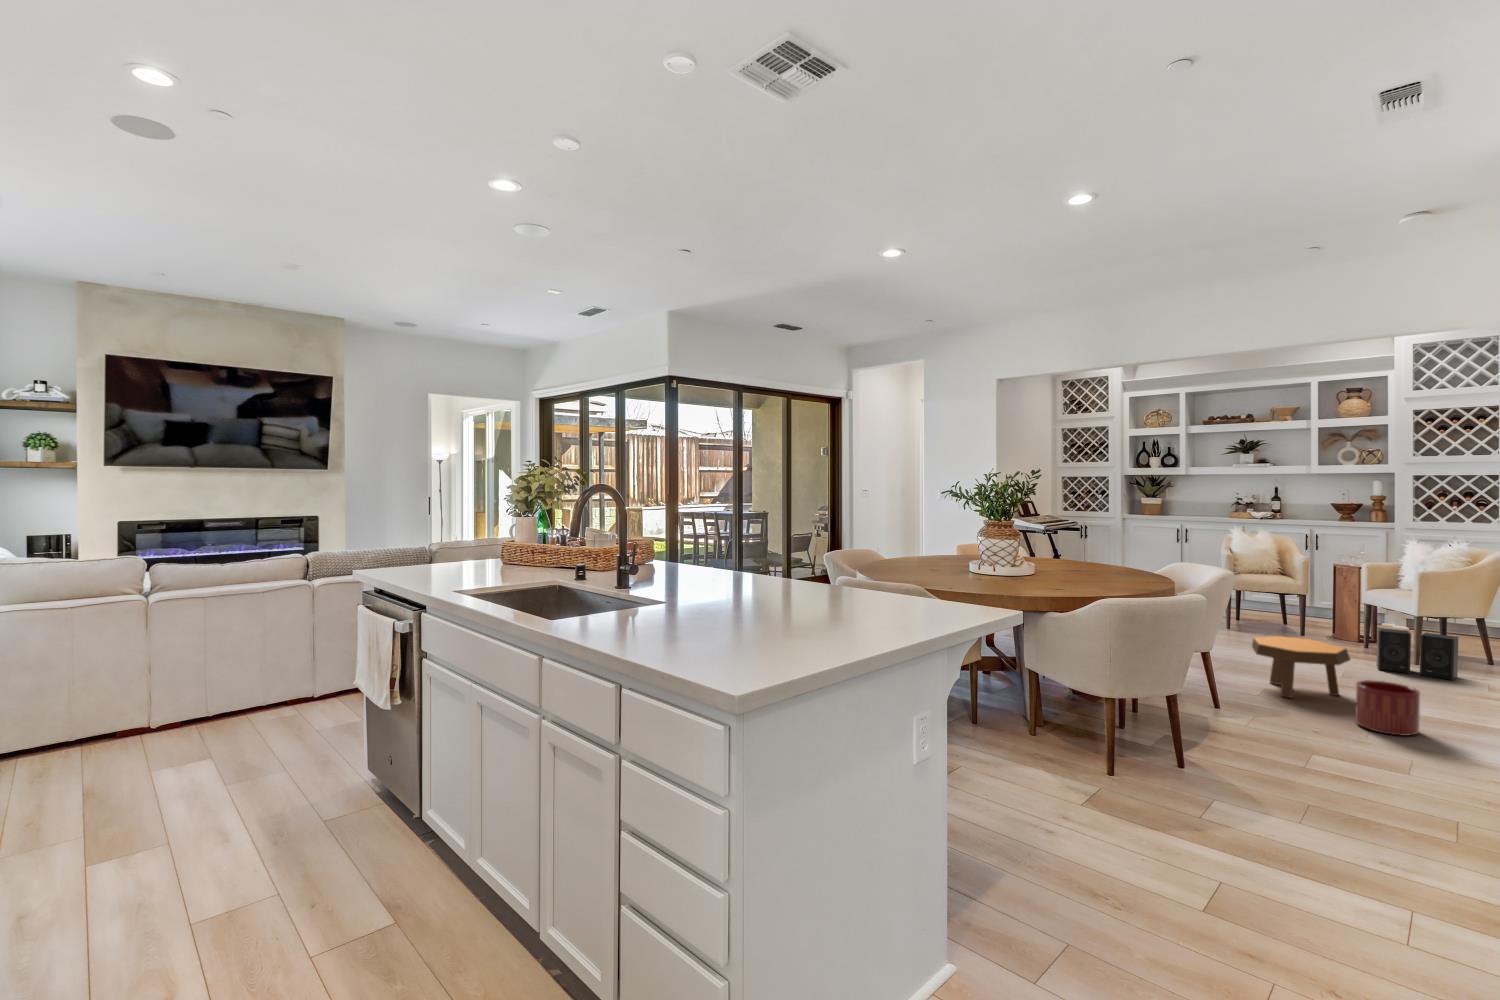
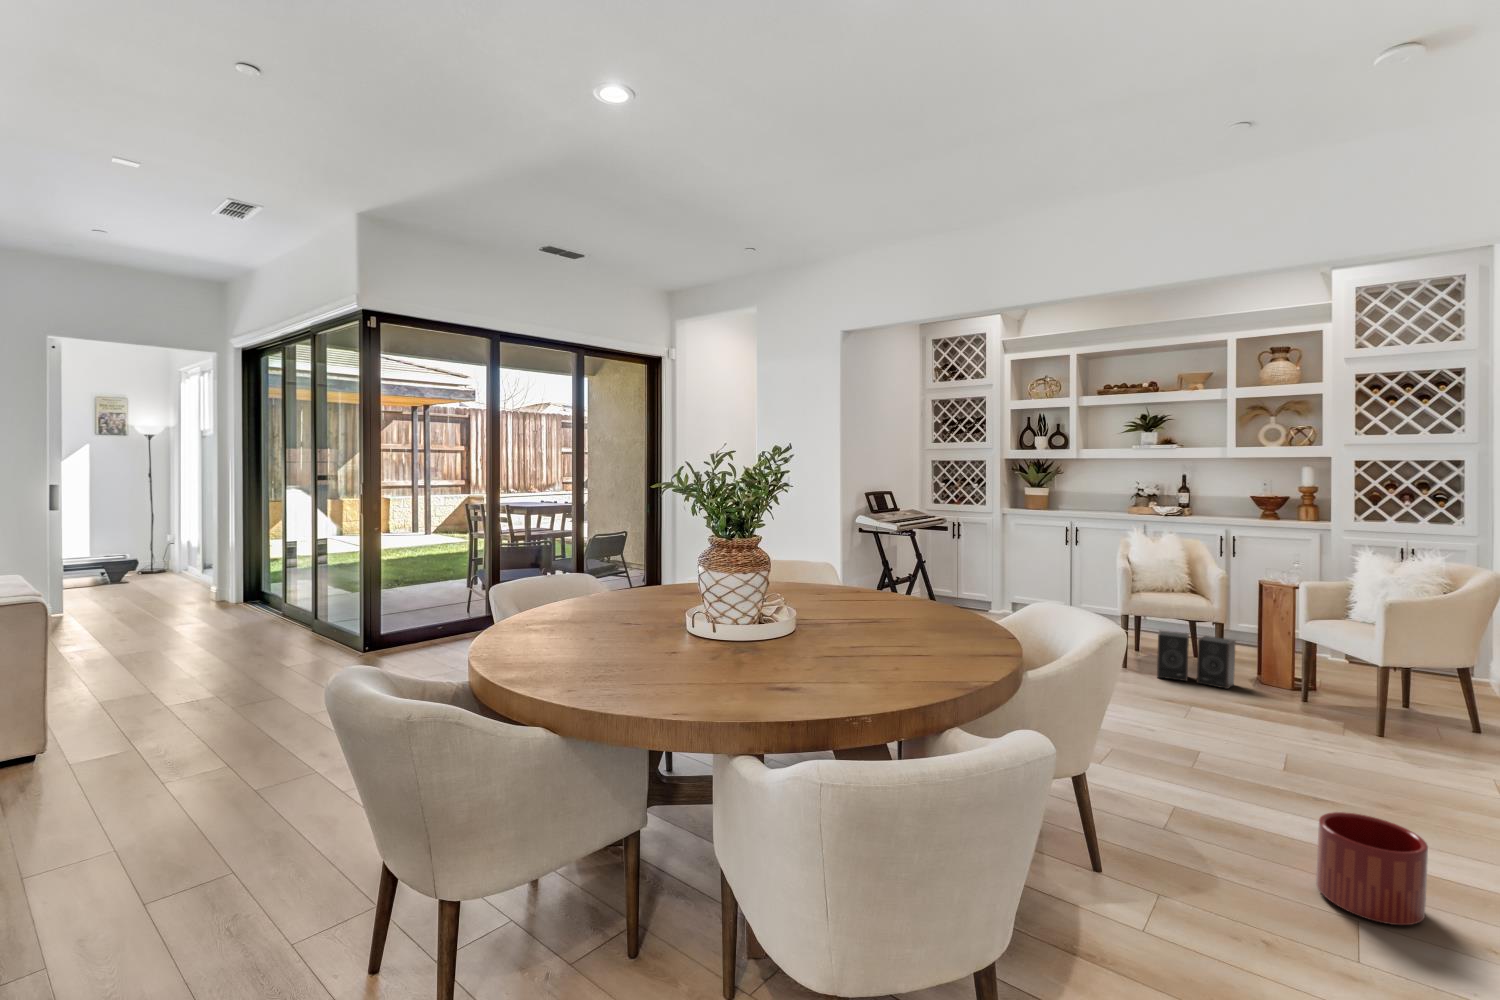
speaker: present [1376,628,1458,680] -> present [1157,631,1235,689]
footstool: present [1252,636,1350,698] -> none [1152,707,1299,821]

